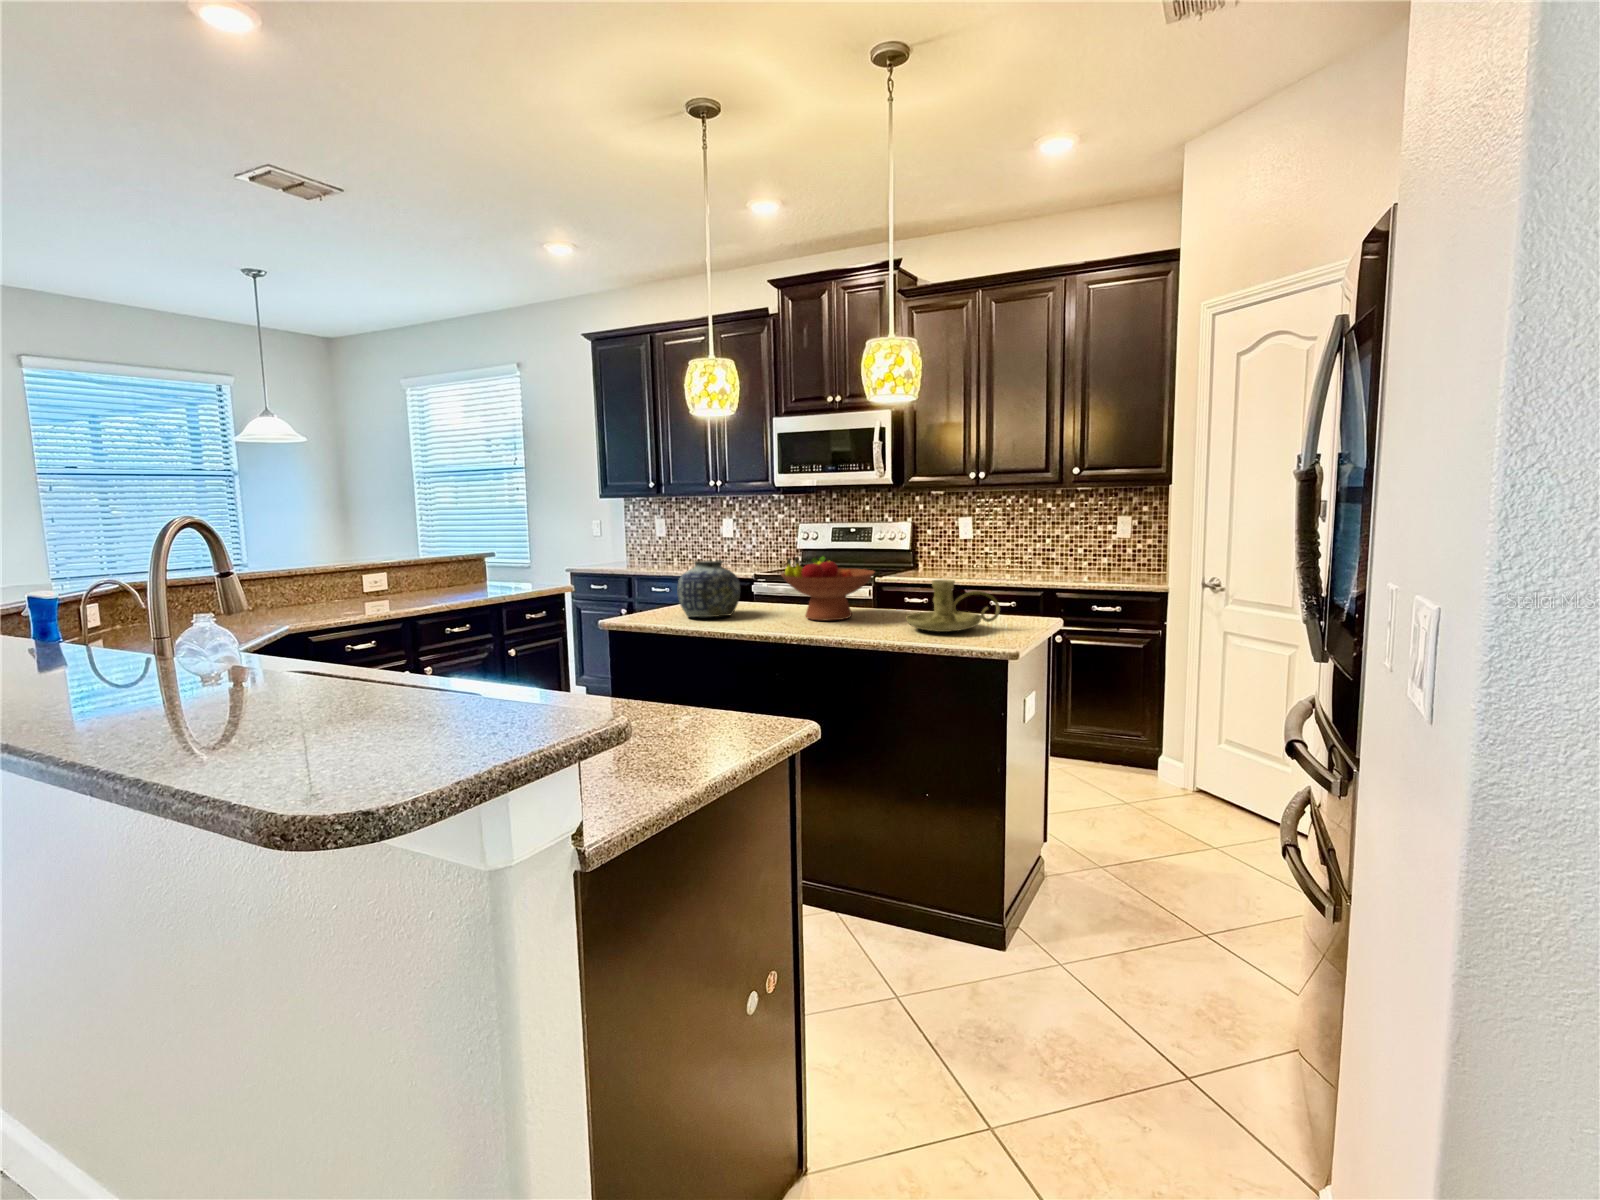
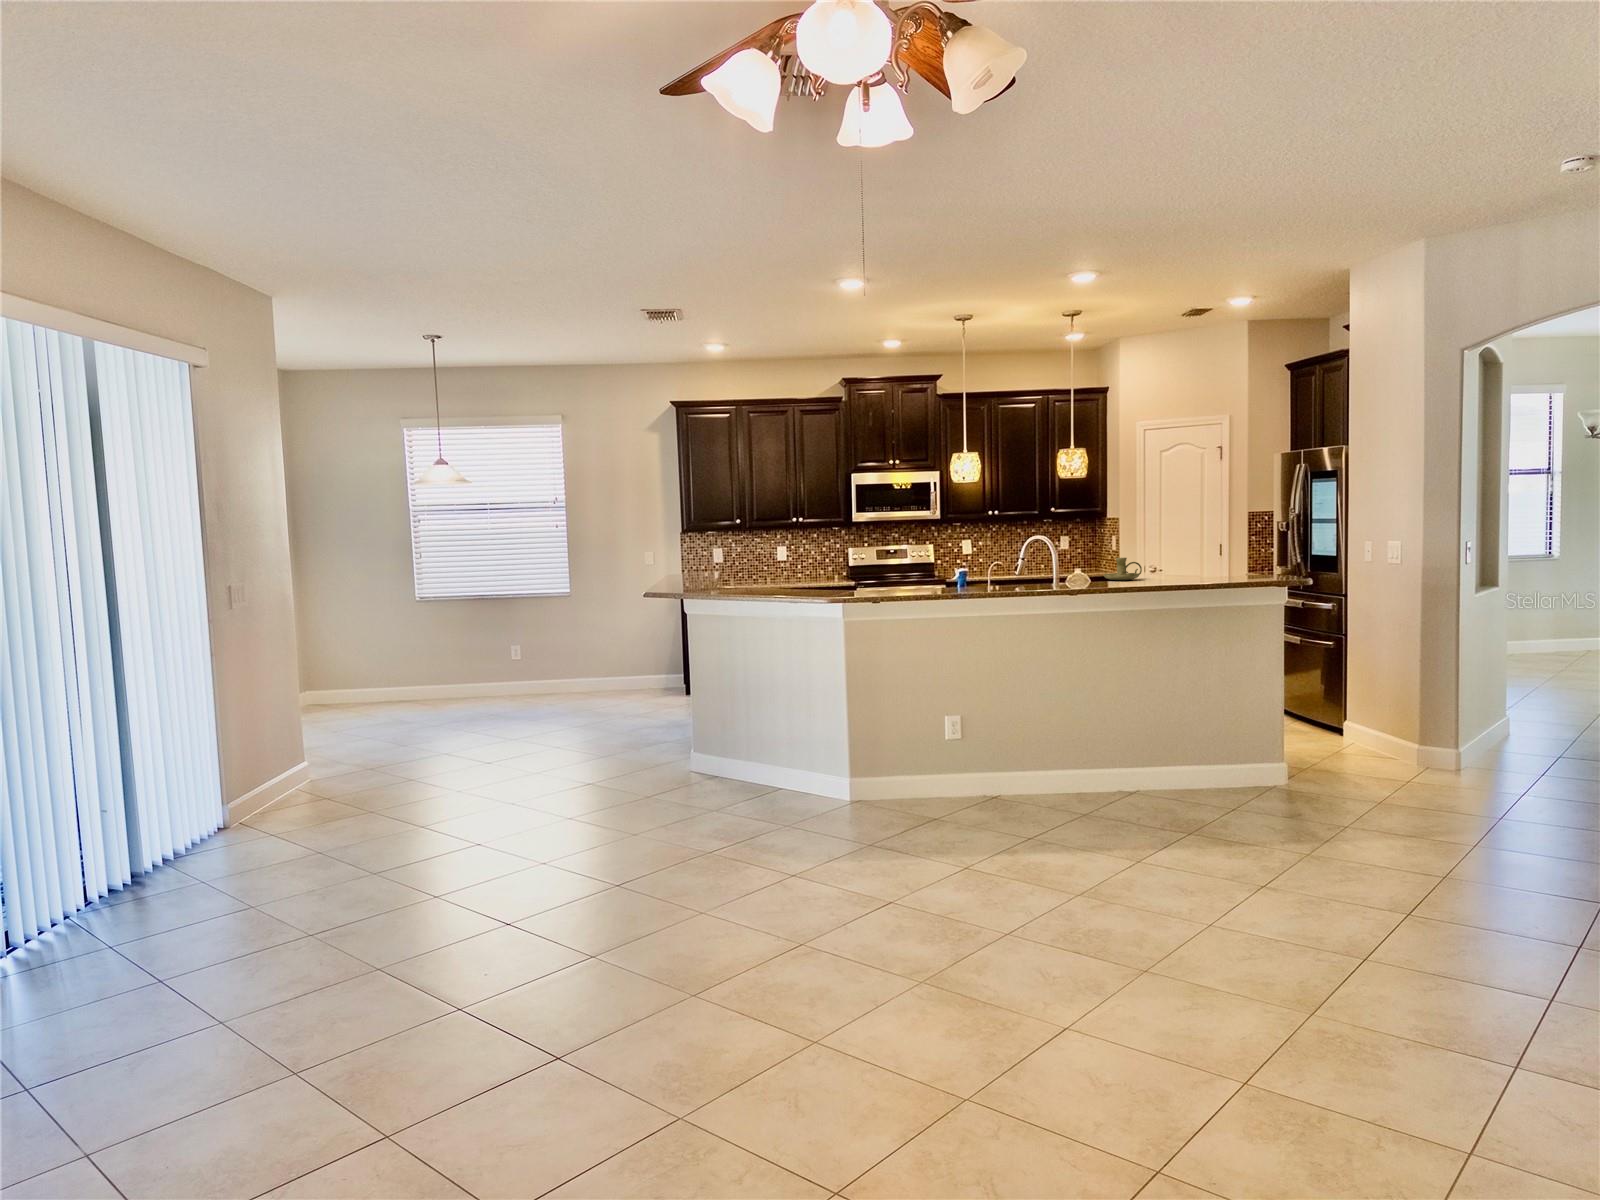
fruit bowl: present [781,557,875,620] -> none [1031,551,1080,582]
vase: present [677,561,740,617] -> none [983,555,1017,585]

